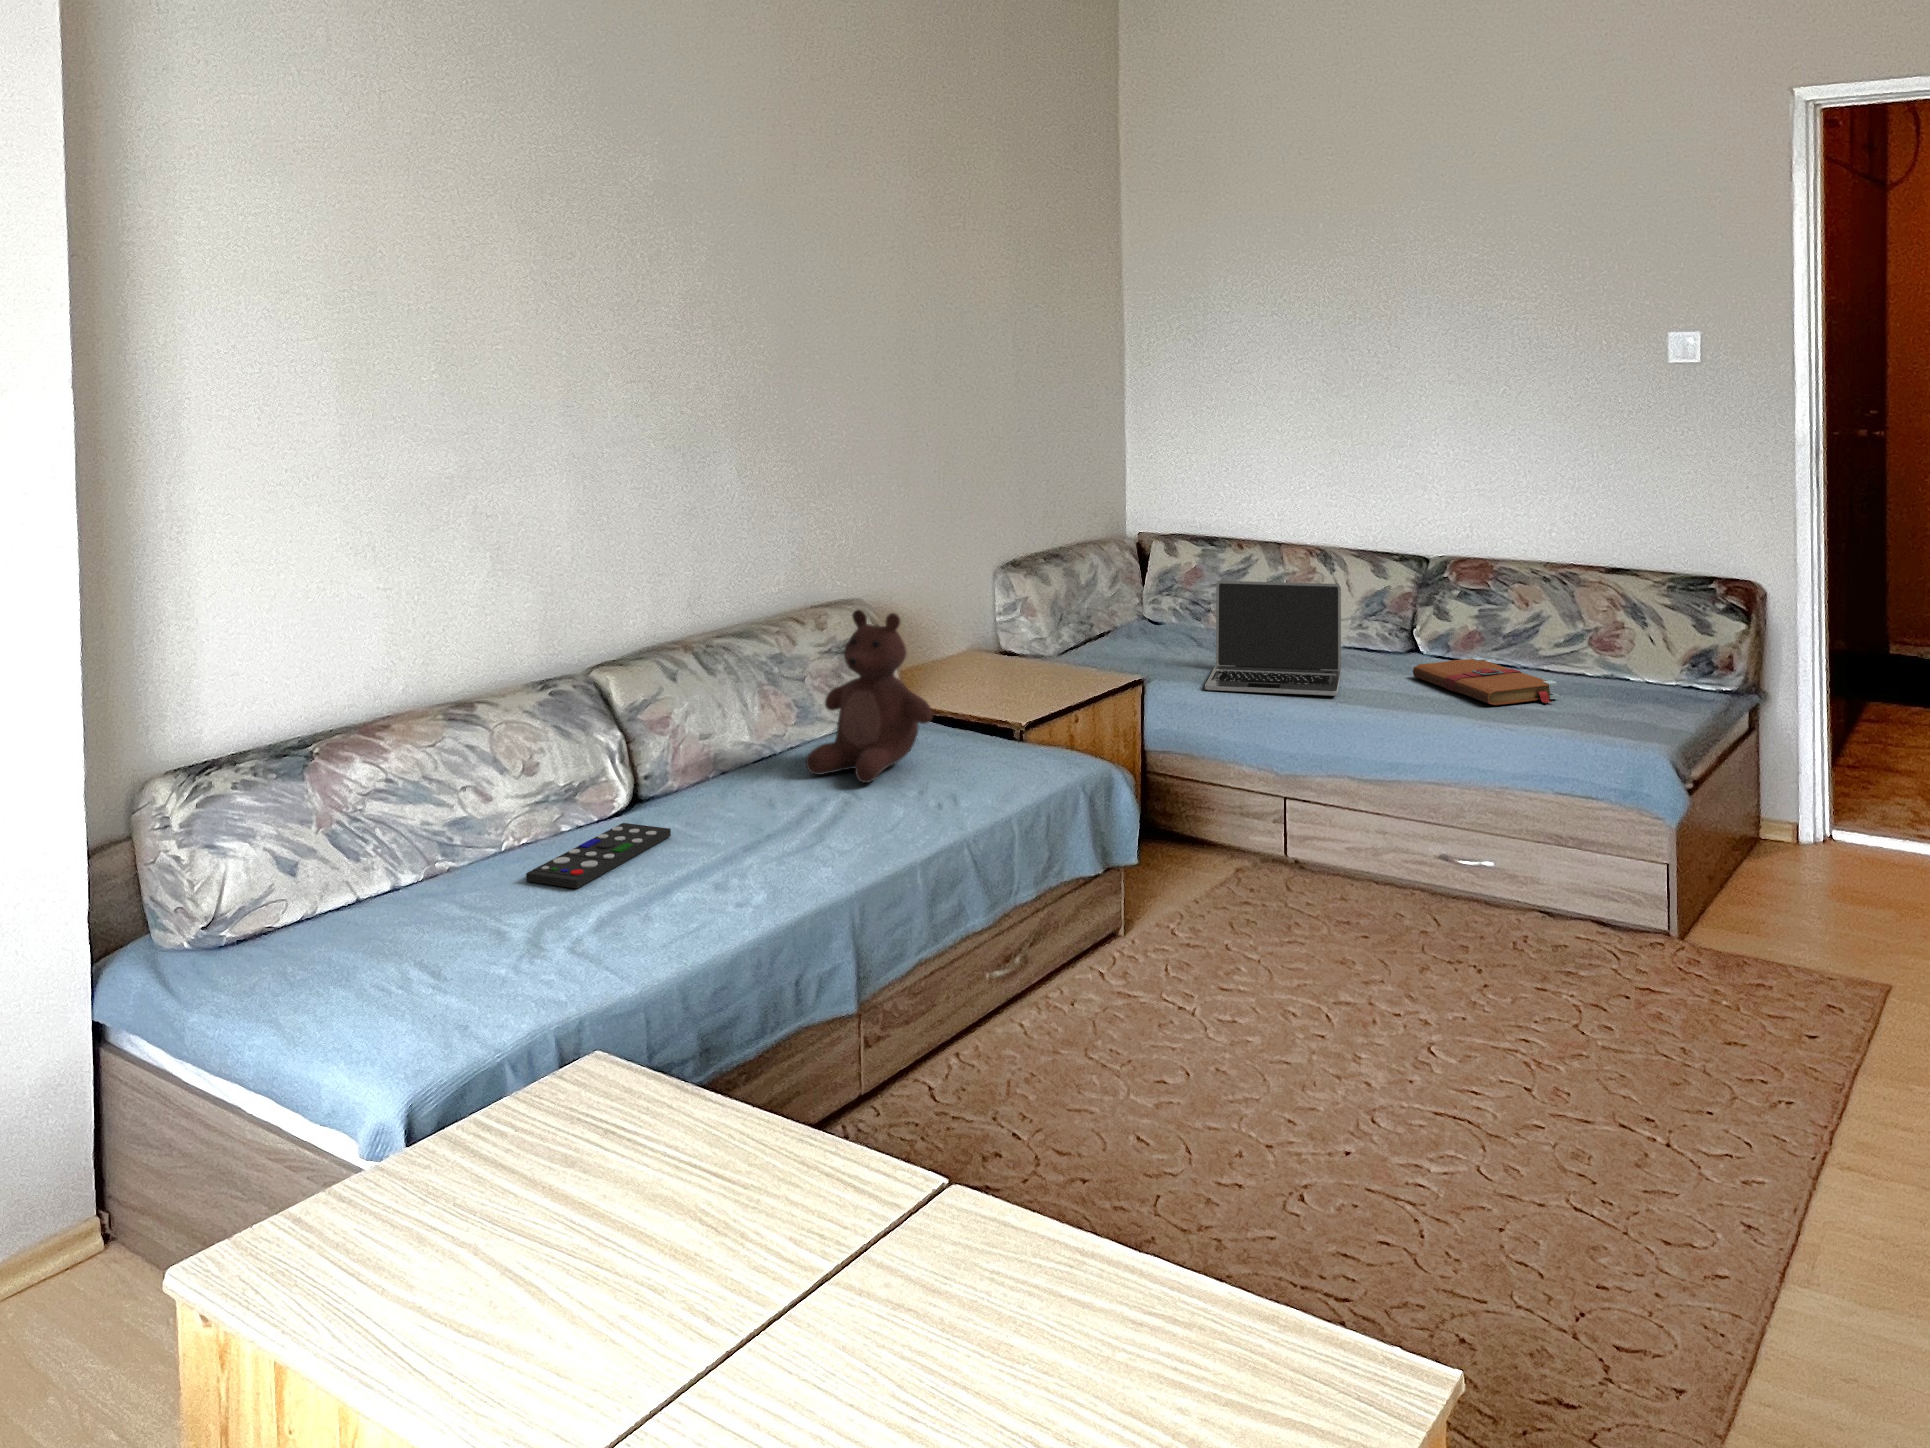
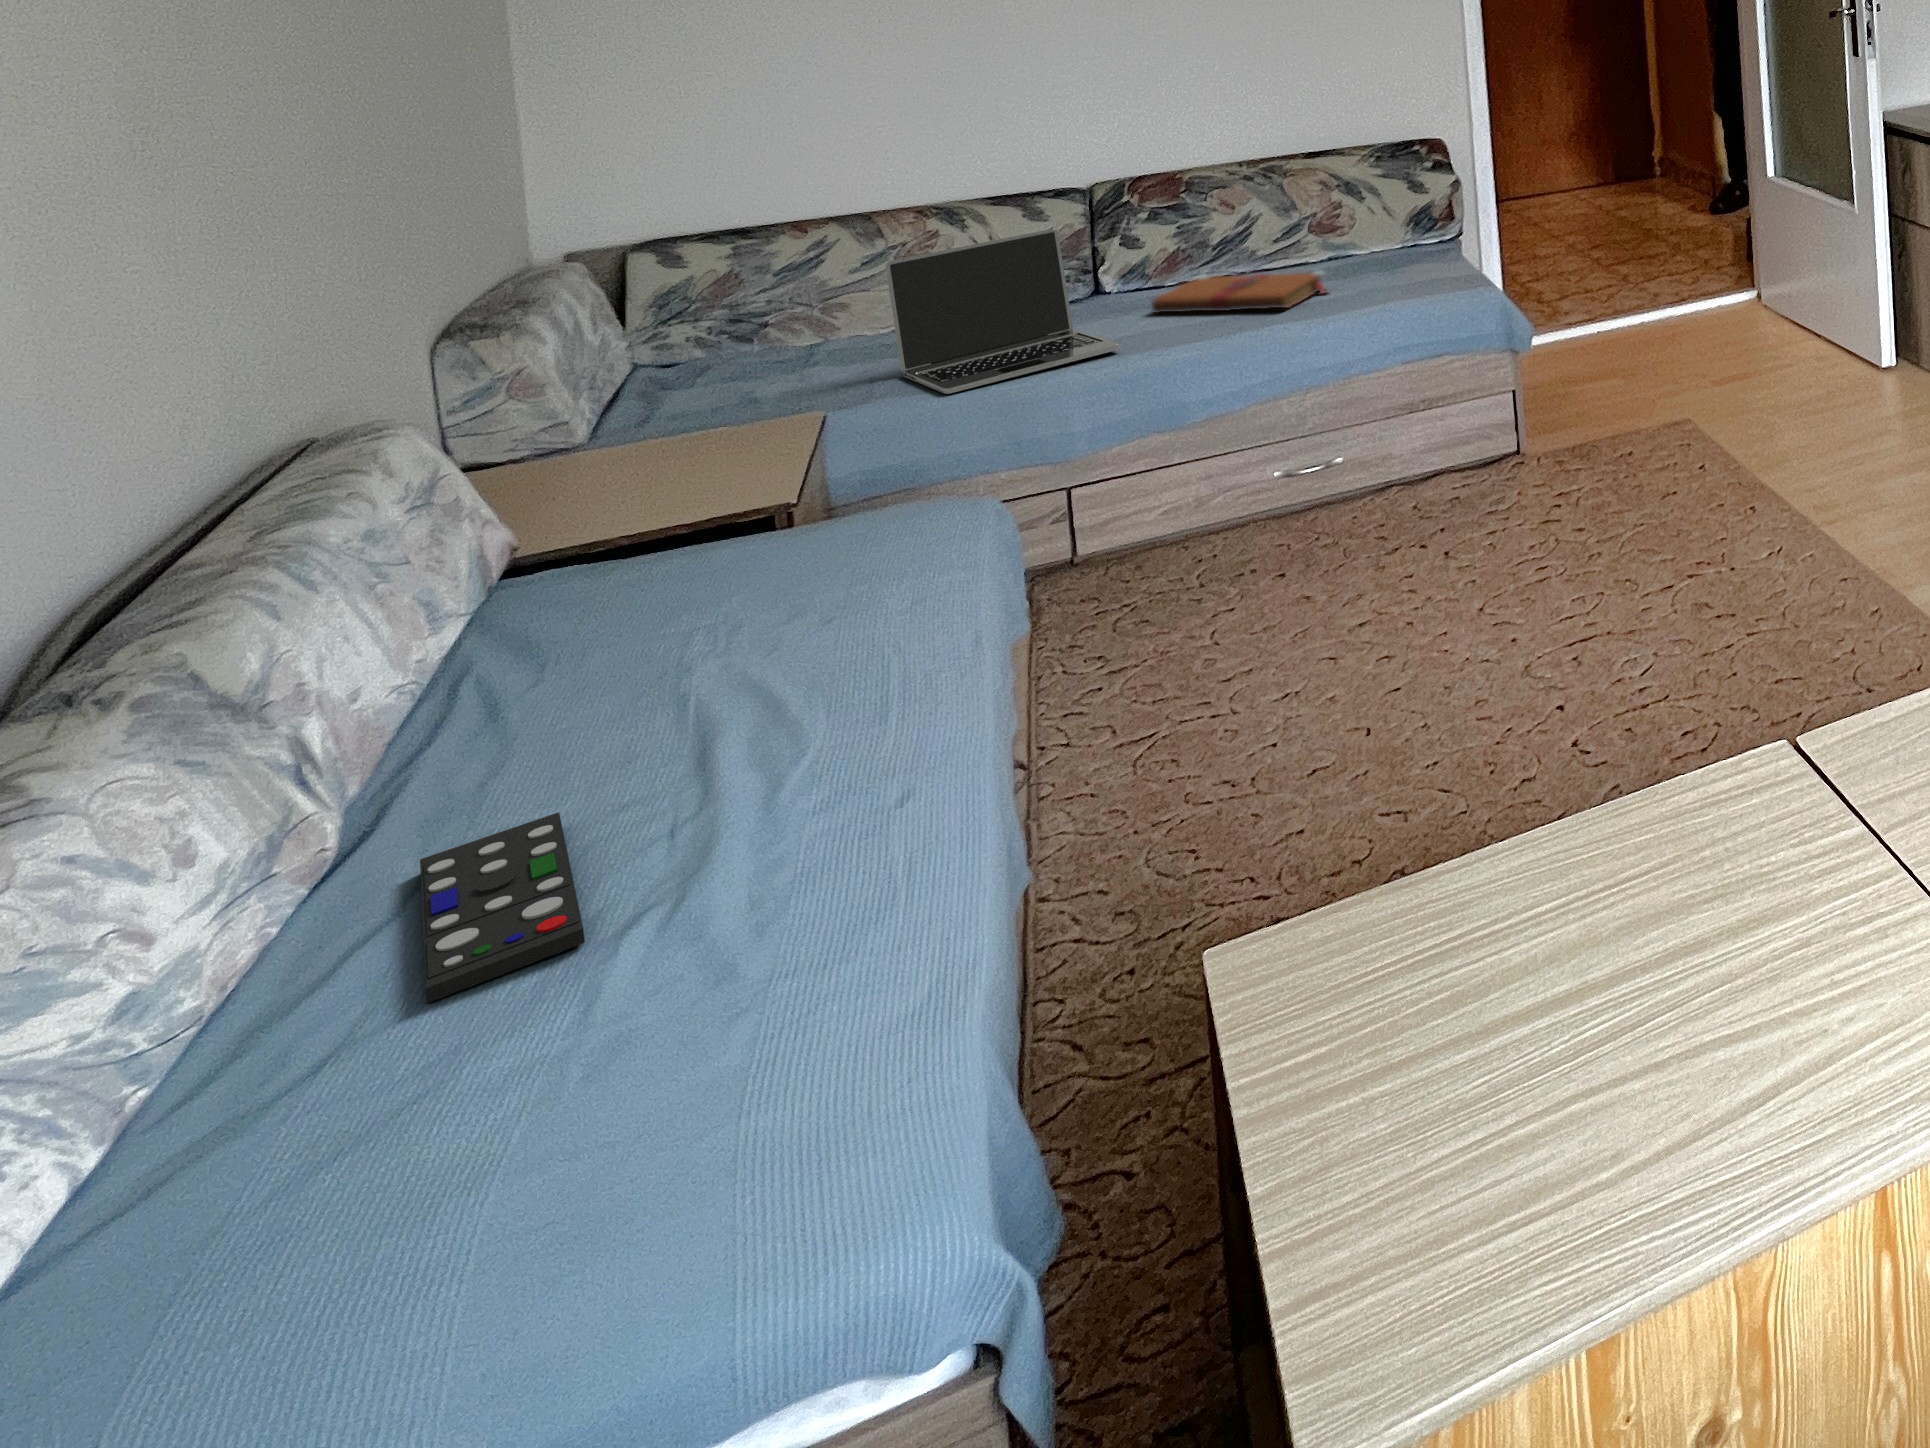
teddy bear: present [806,610,932,783] -> none [541,371,801,667]

